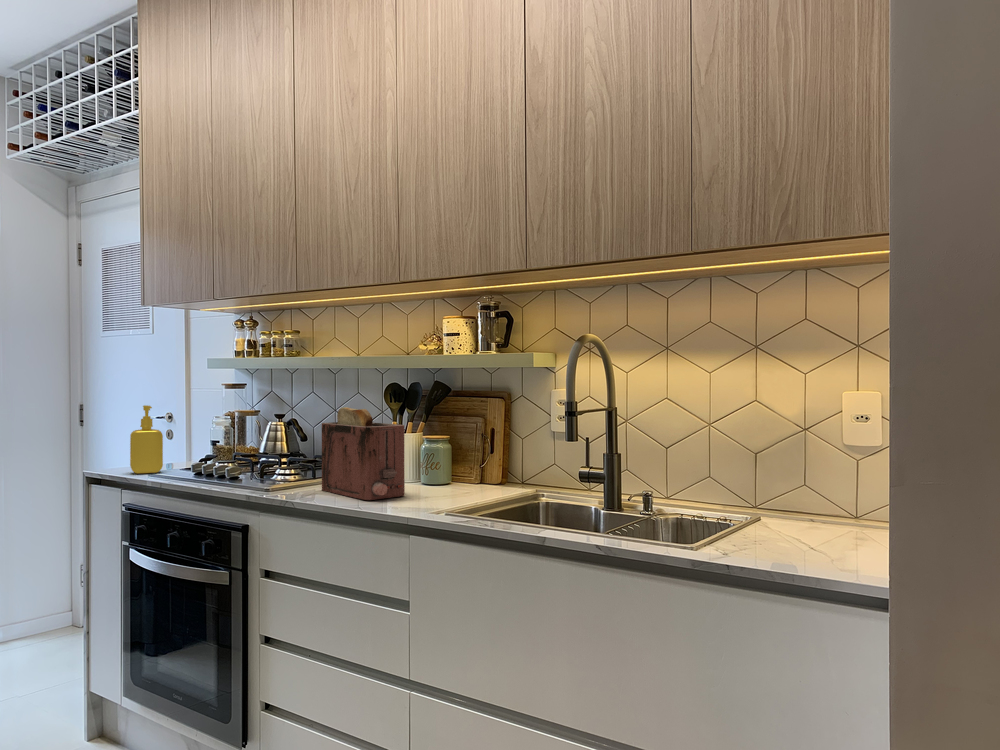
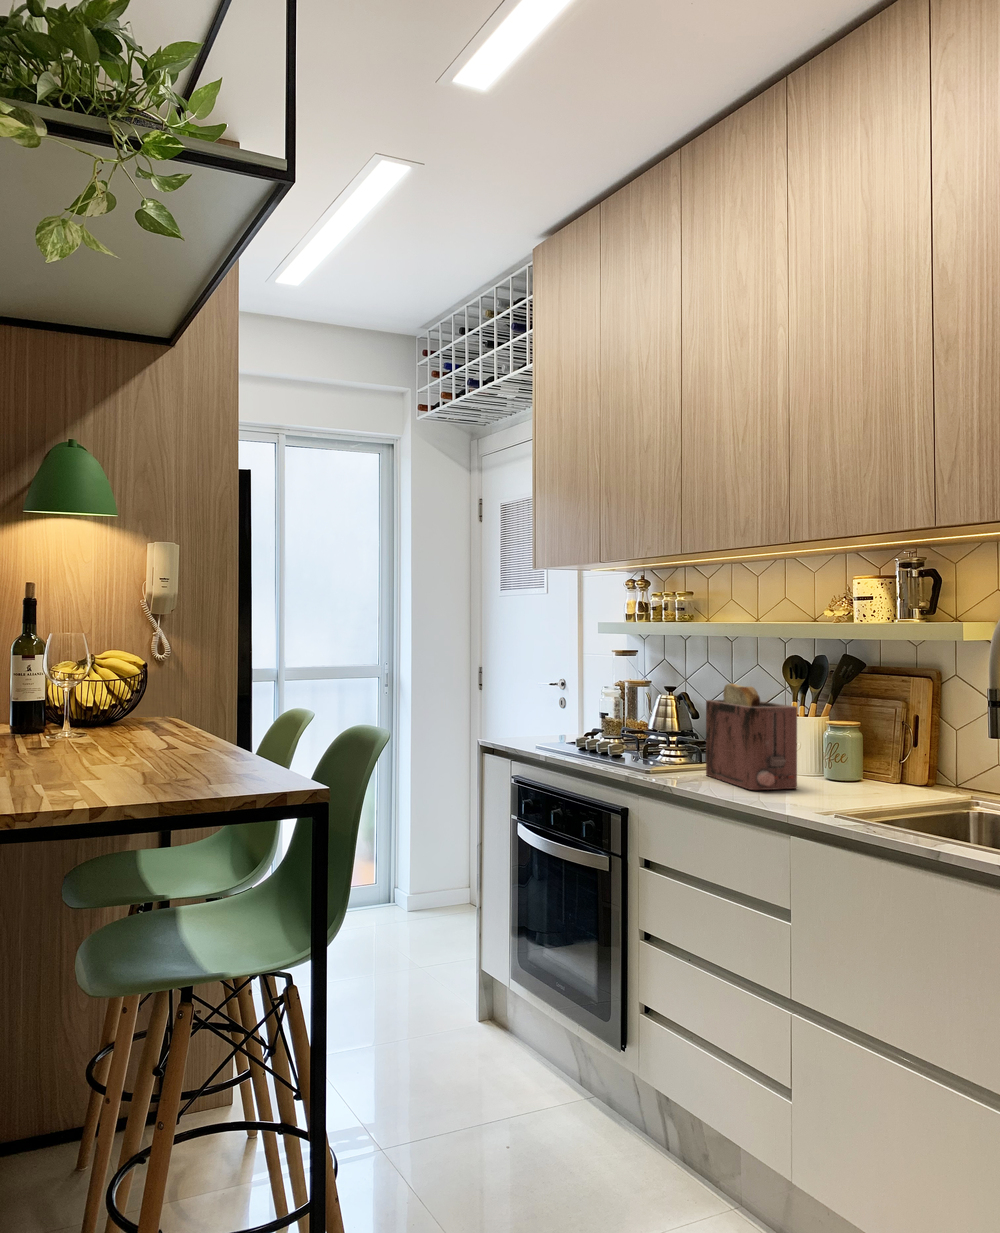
soap dispenser: present [130,405,163,474] -> none [519,673,550,744]

